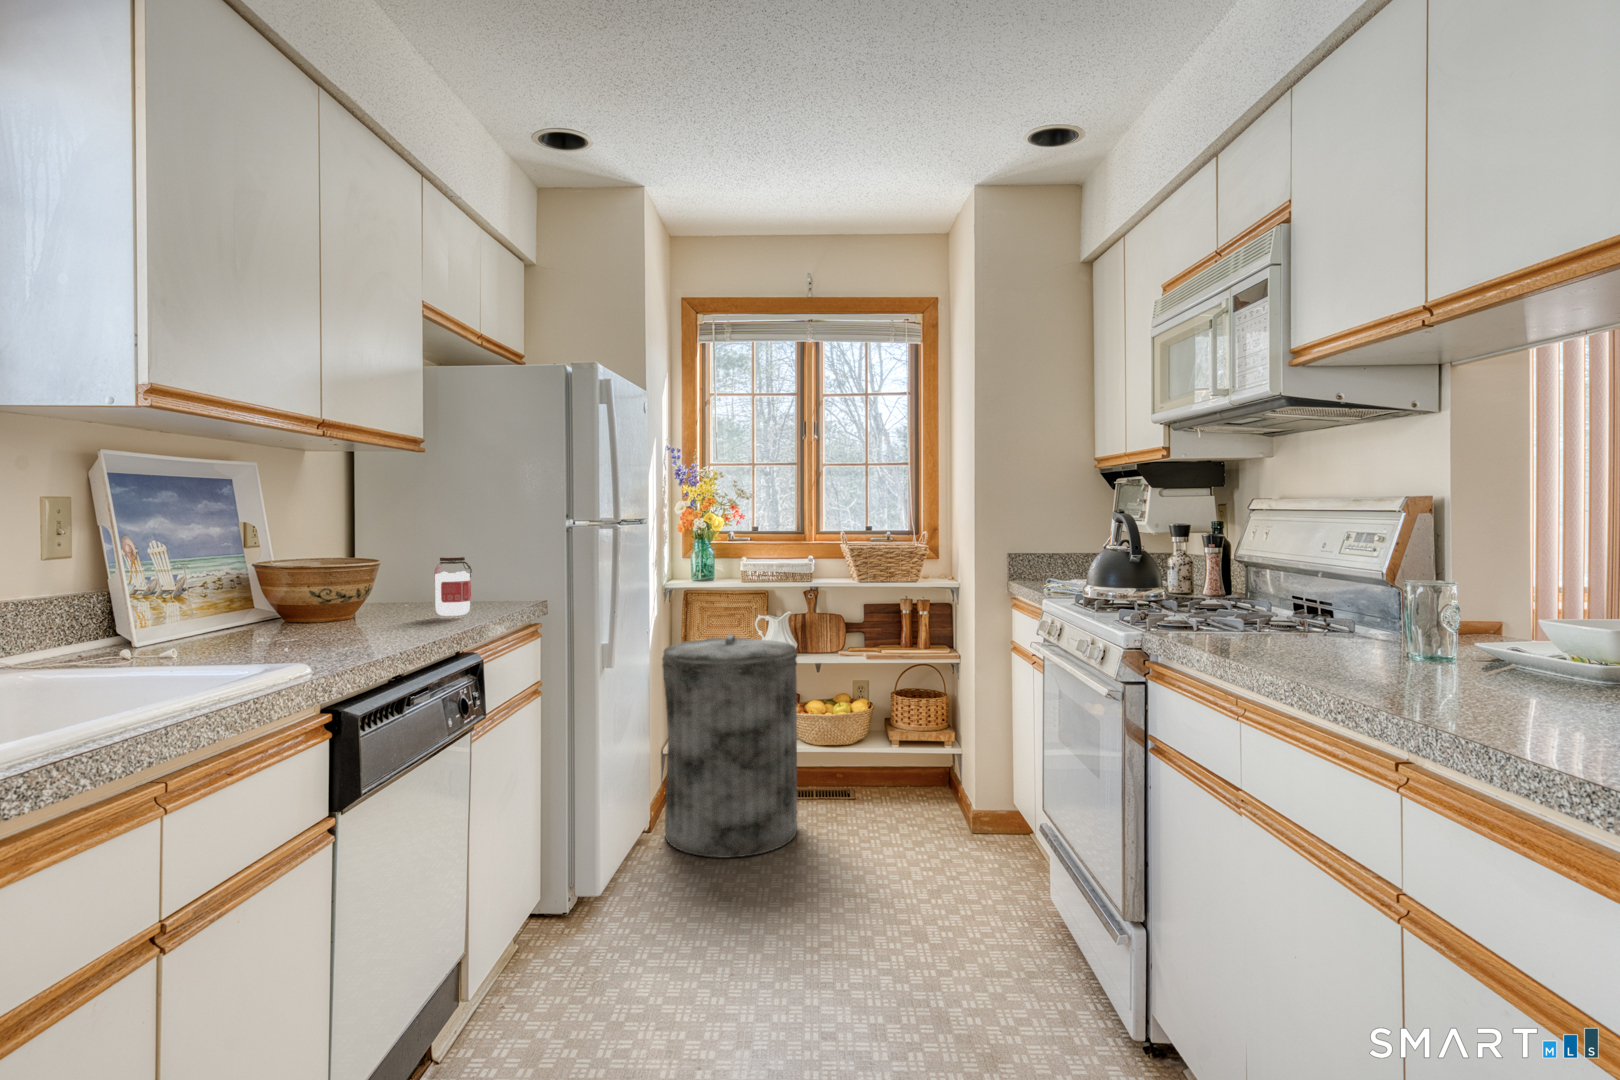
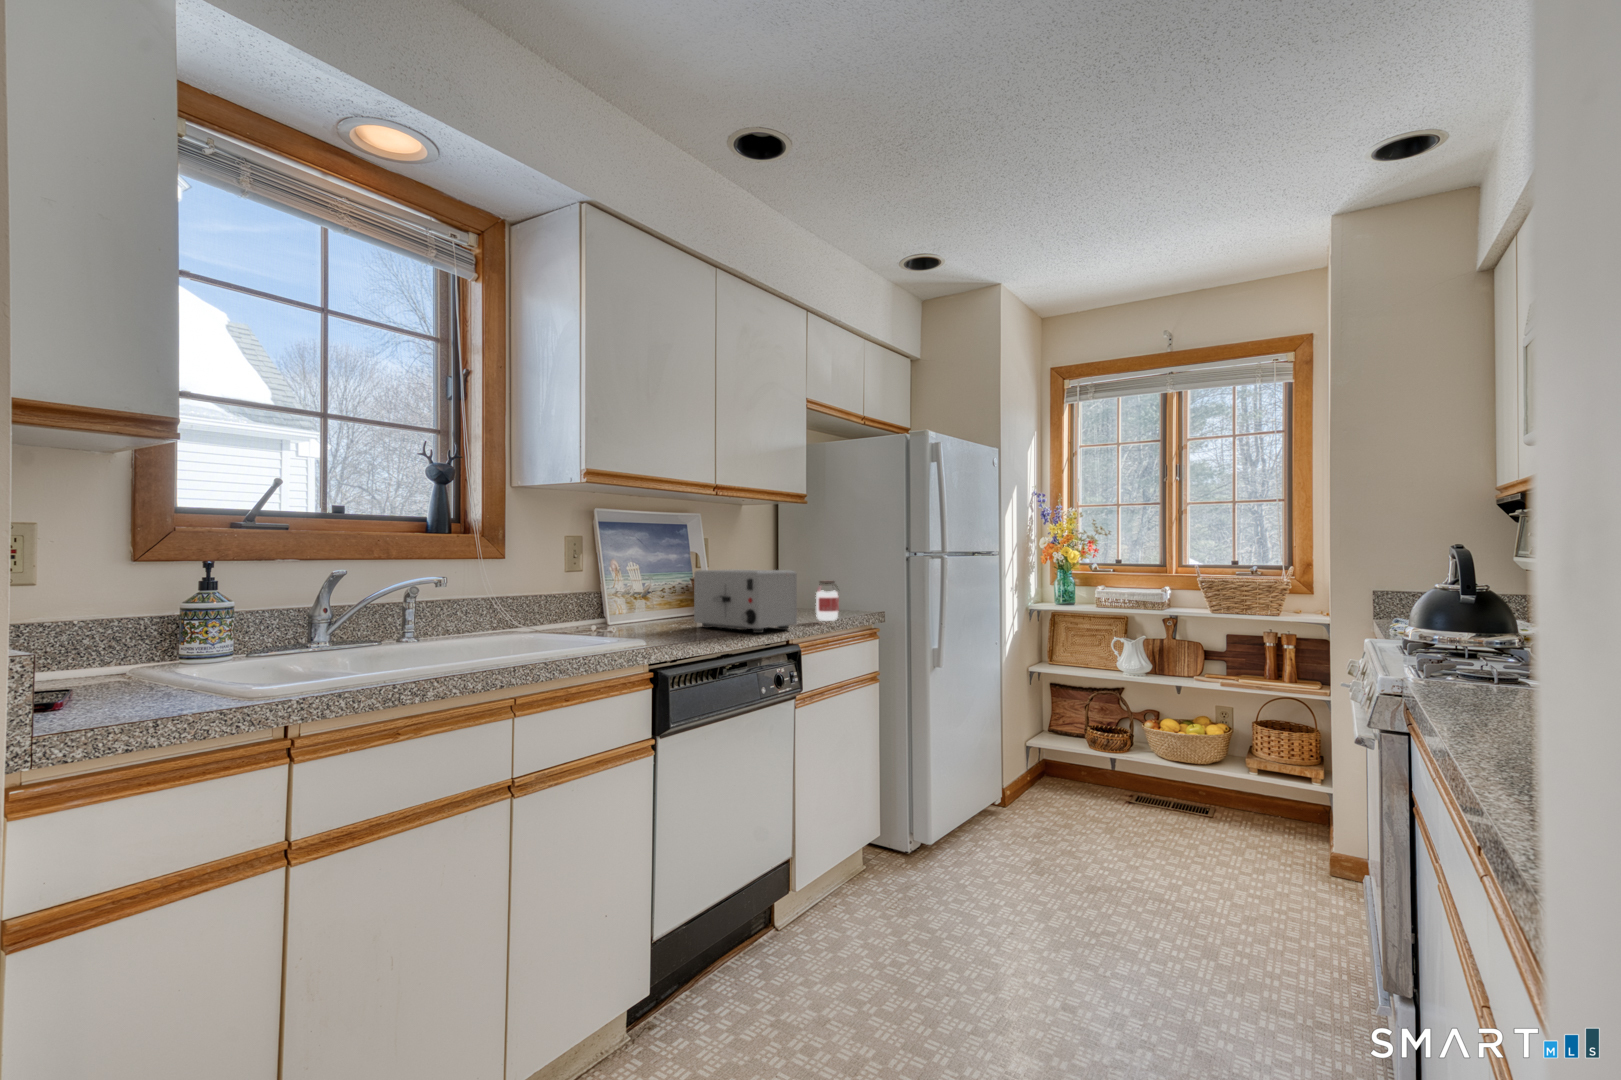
toaster: none [231,542,428,640] -> present [694,570,797,633]
trash can: present [663,634,797,858] -> none [1012,652,1135,846]

